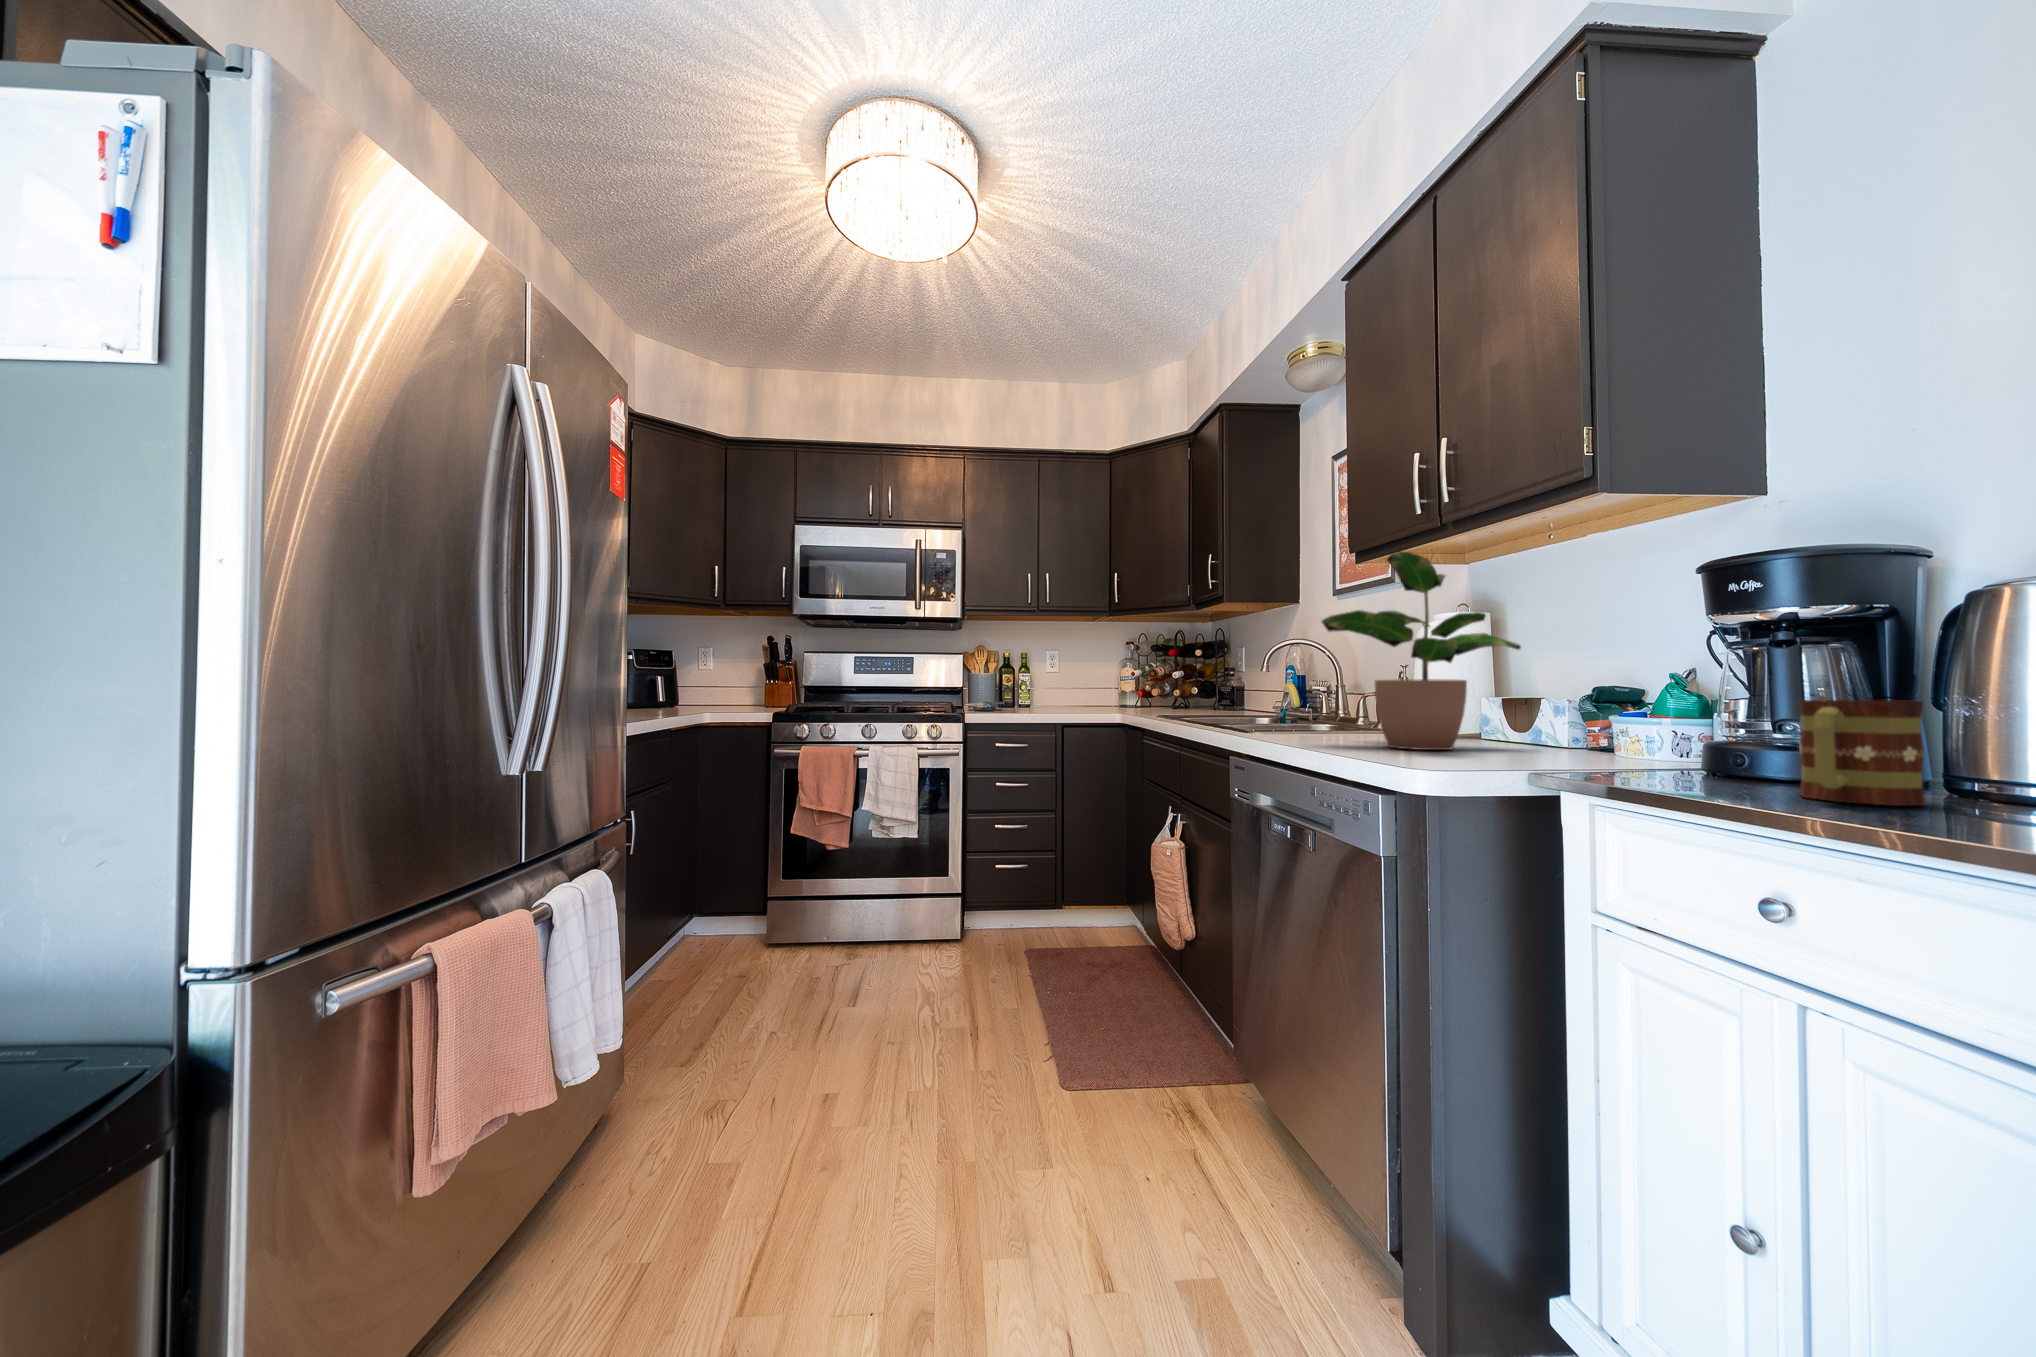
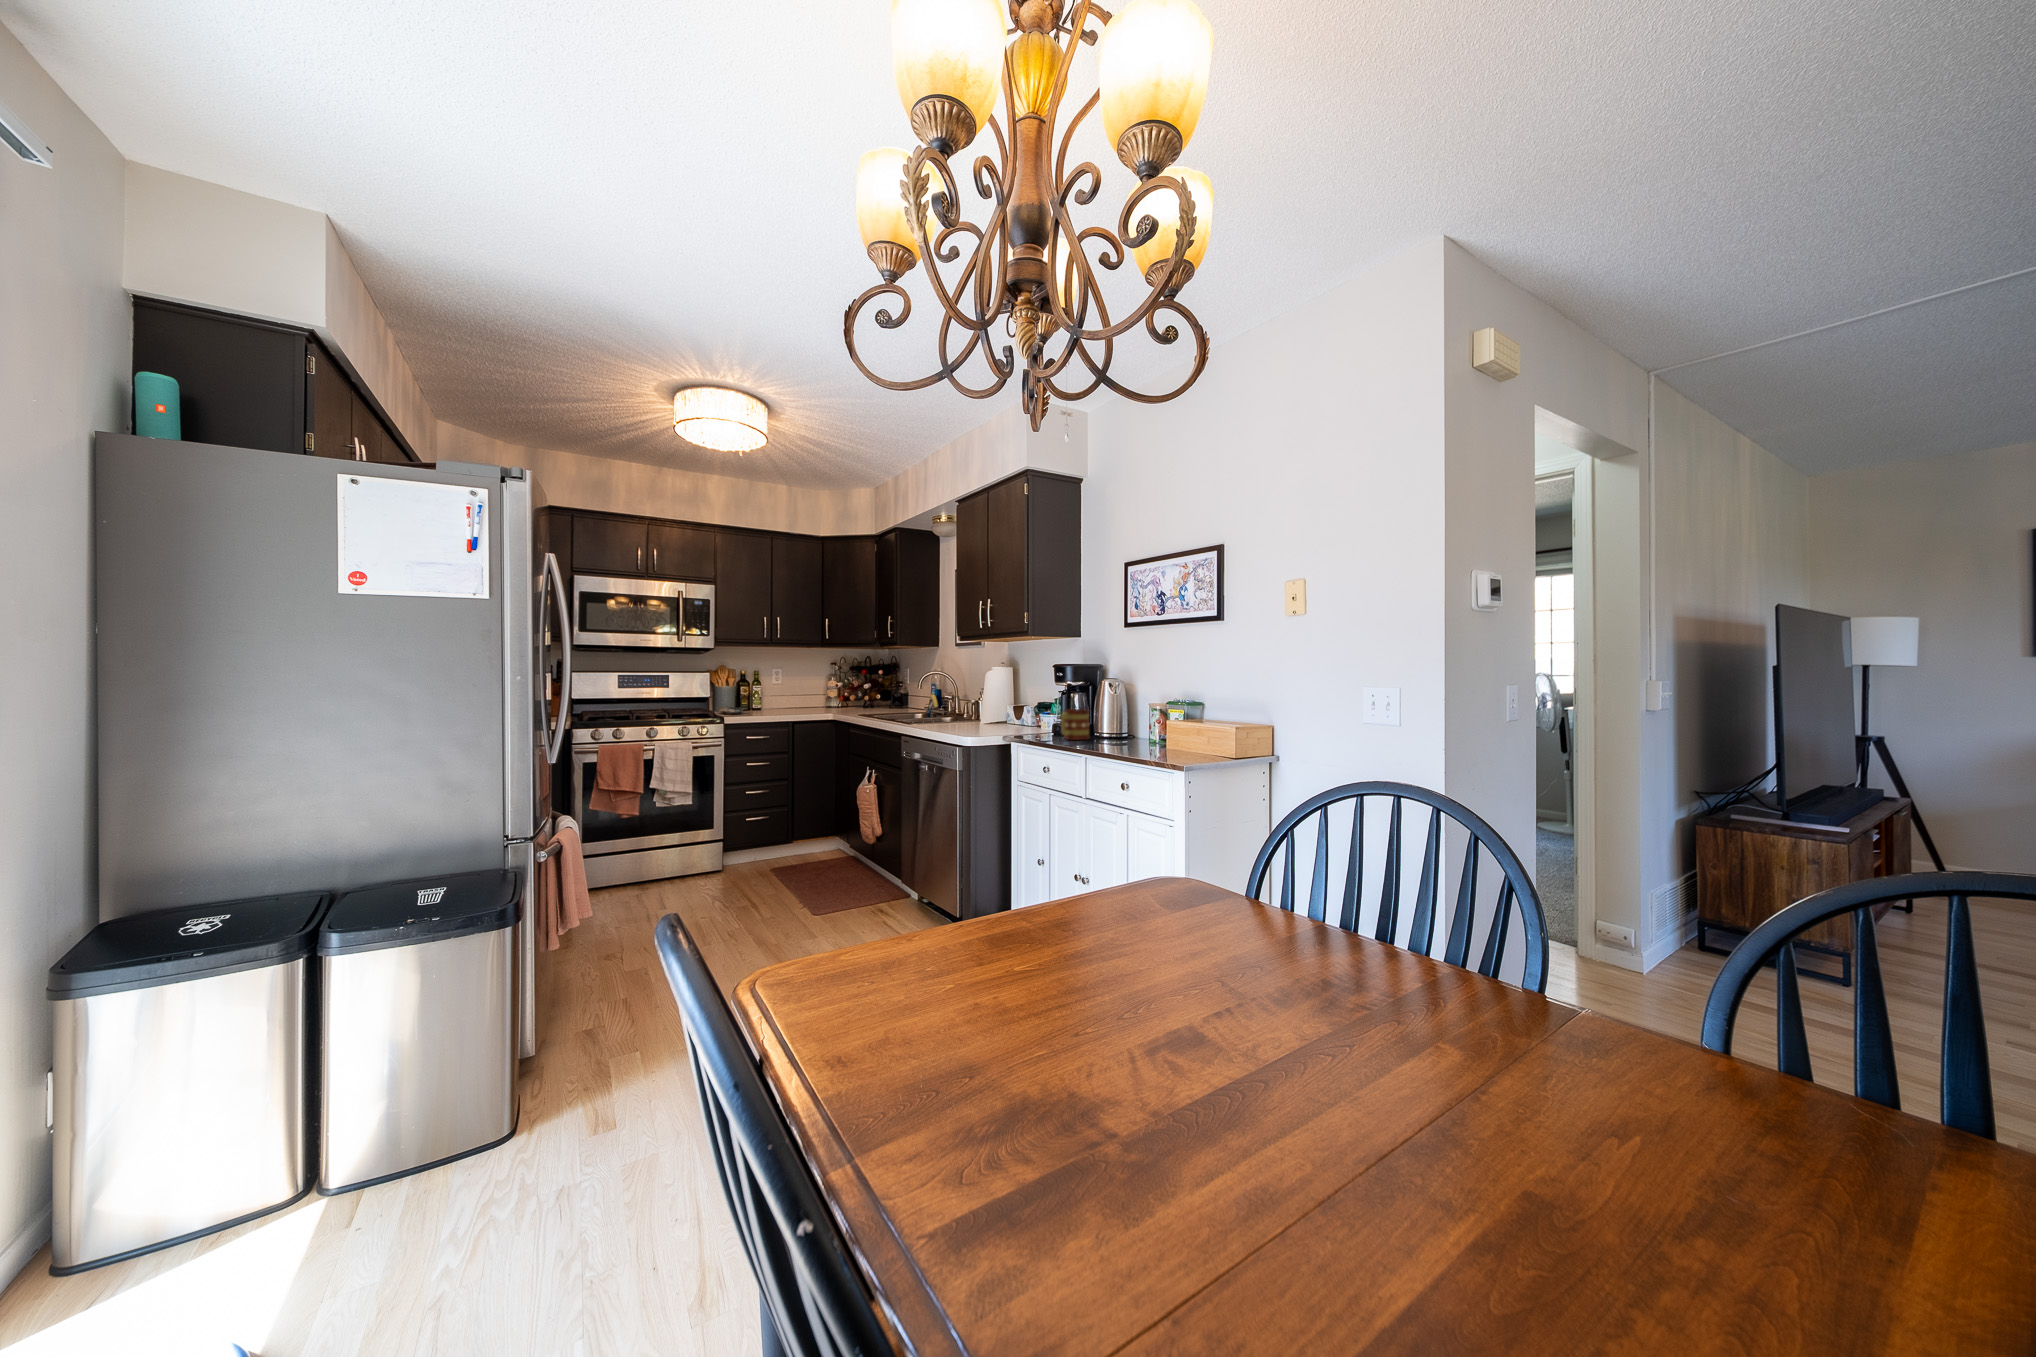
potted plant: present [1322,551,1521,750] -> none [936,645,1017,729]

